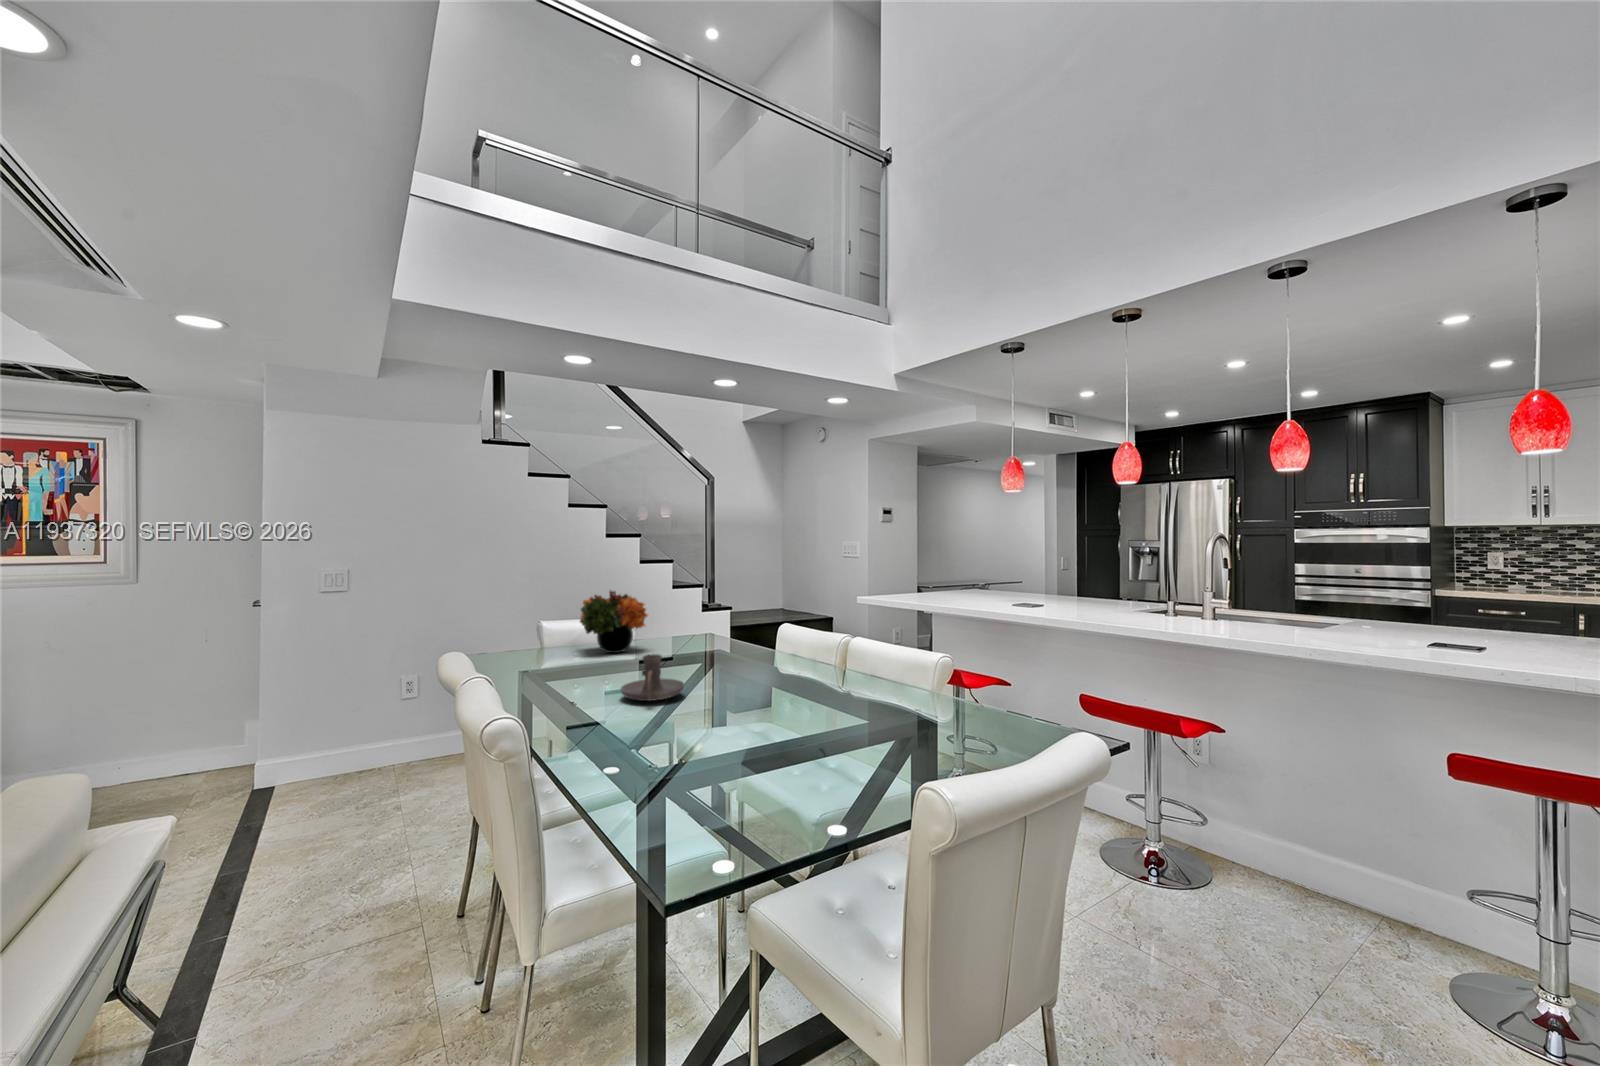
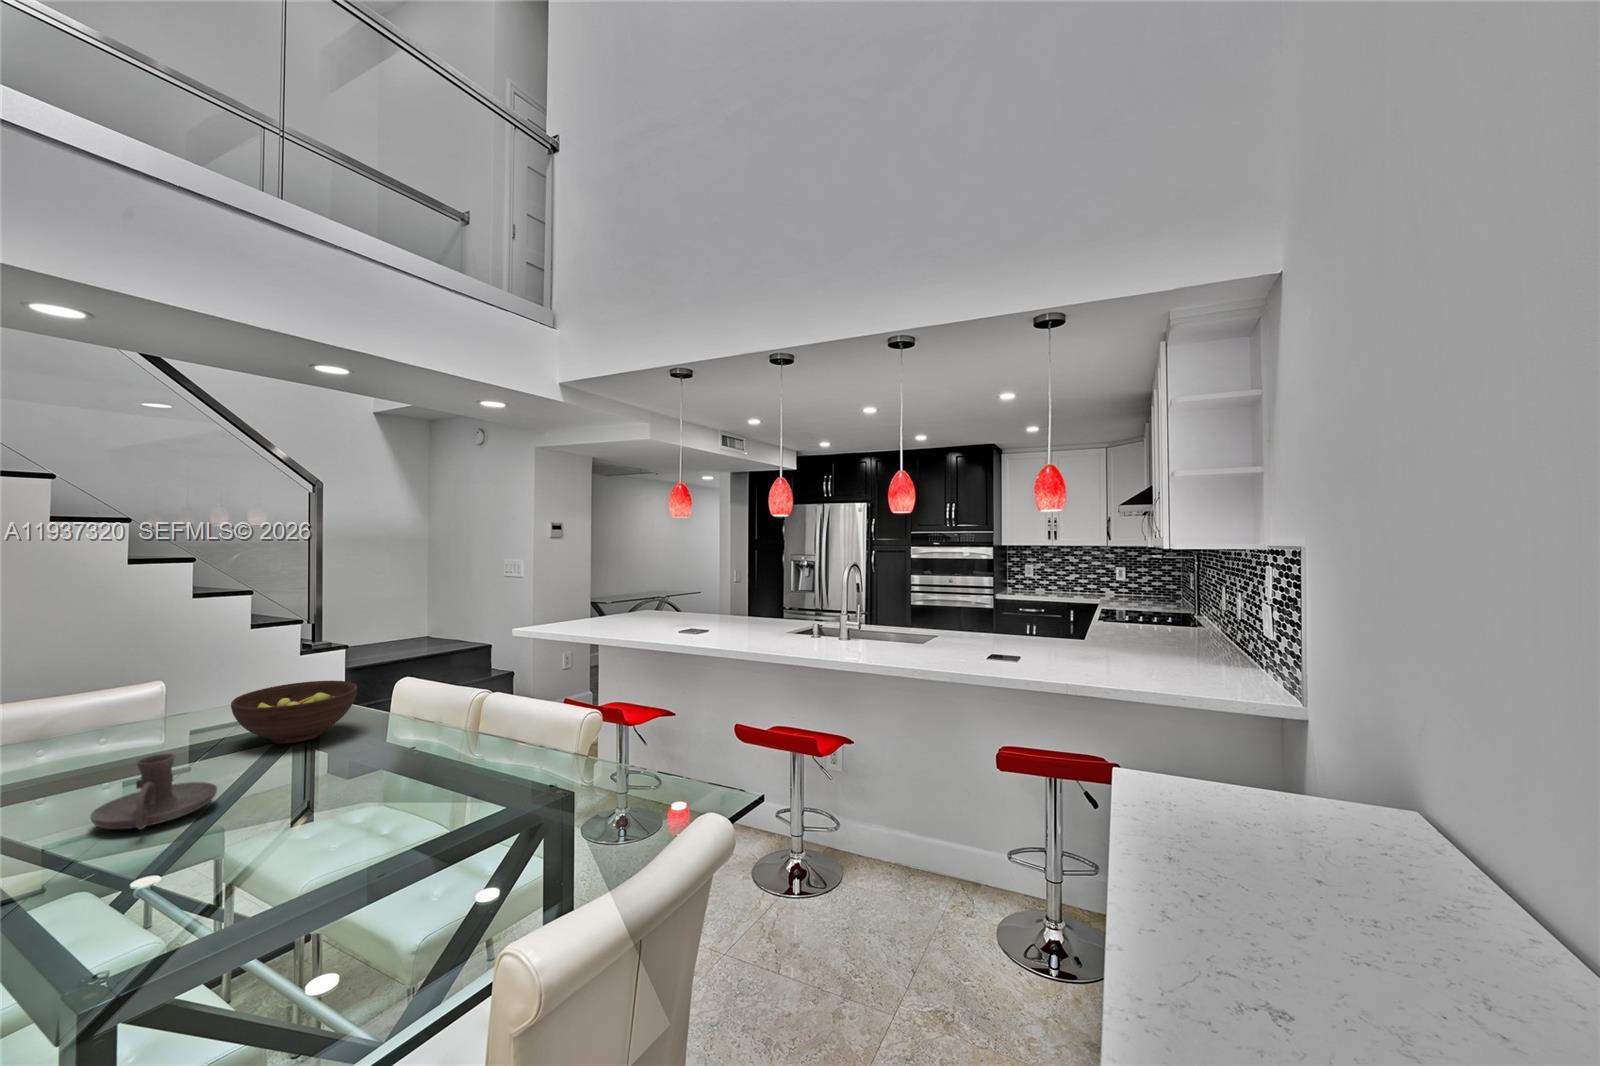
flower arrangement: present [580,591,648,653] -> none [47,648,190,737]
fruit bowl: none [679,623,755,667] -> present [231,681,357,744]

